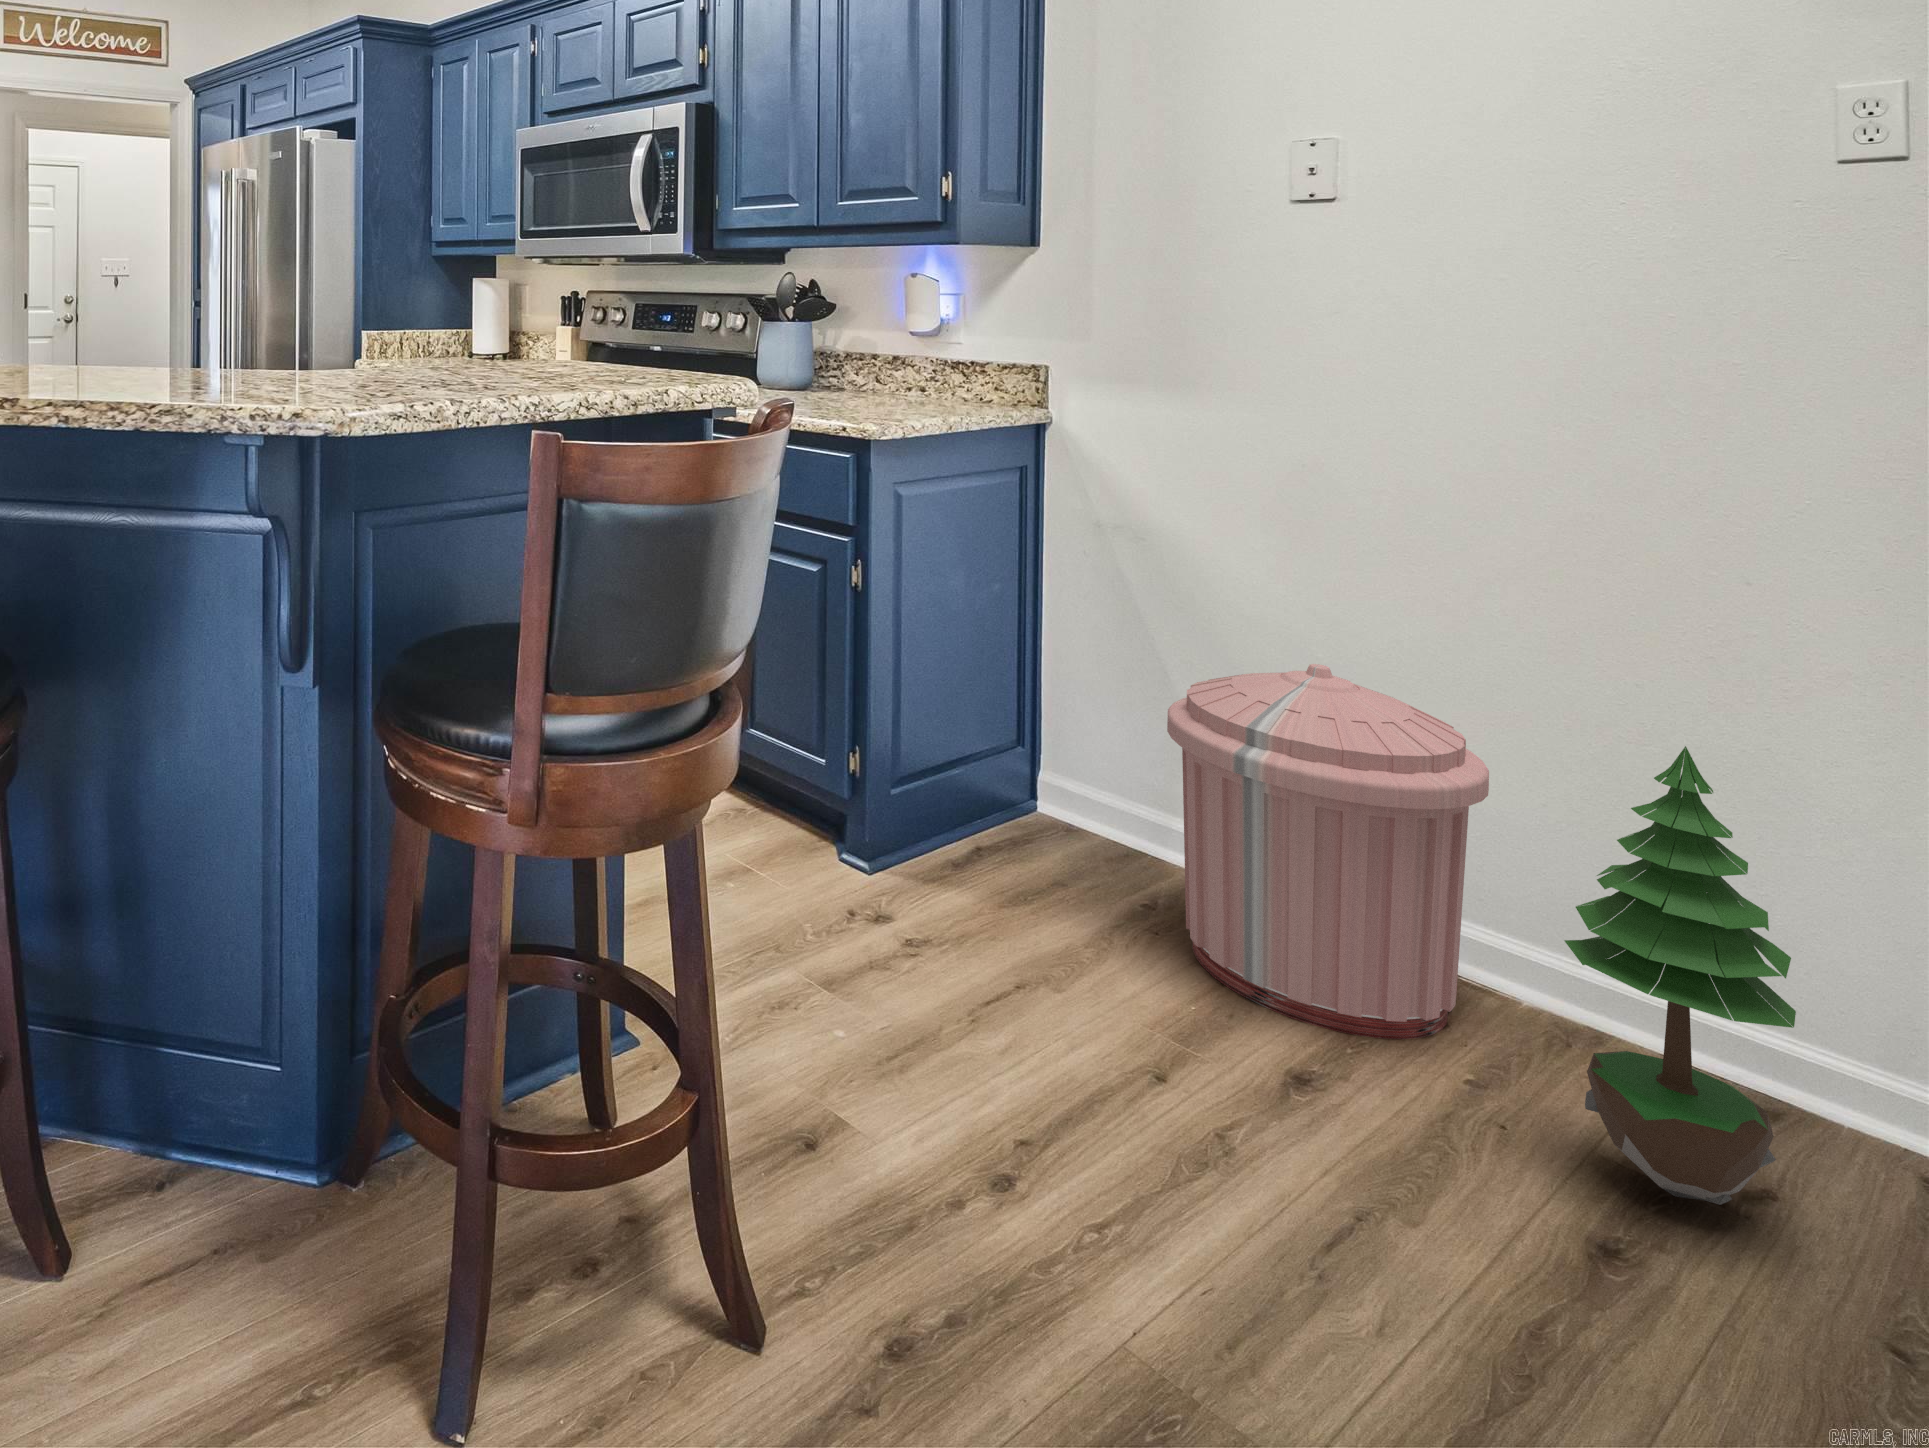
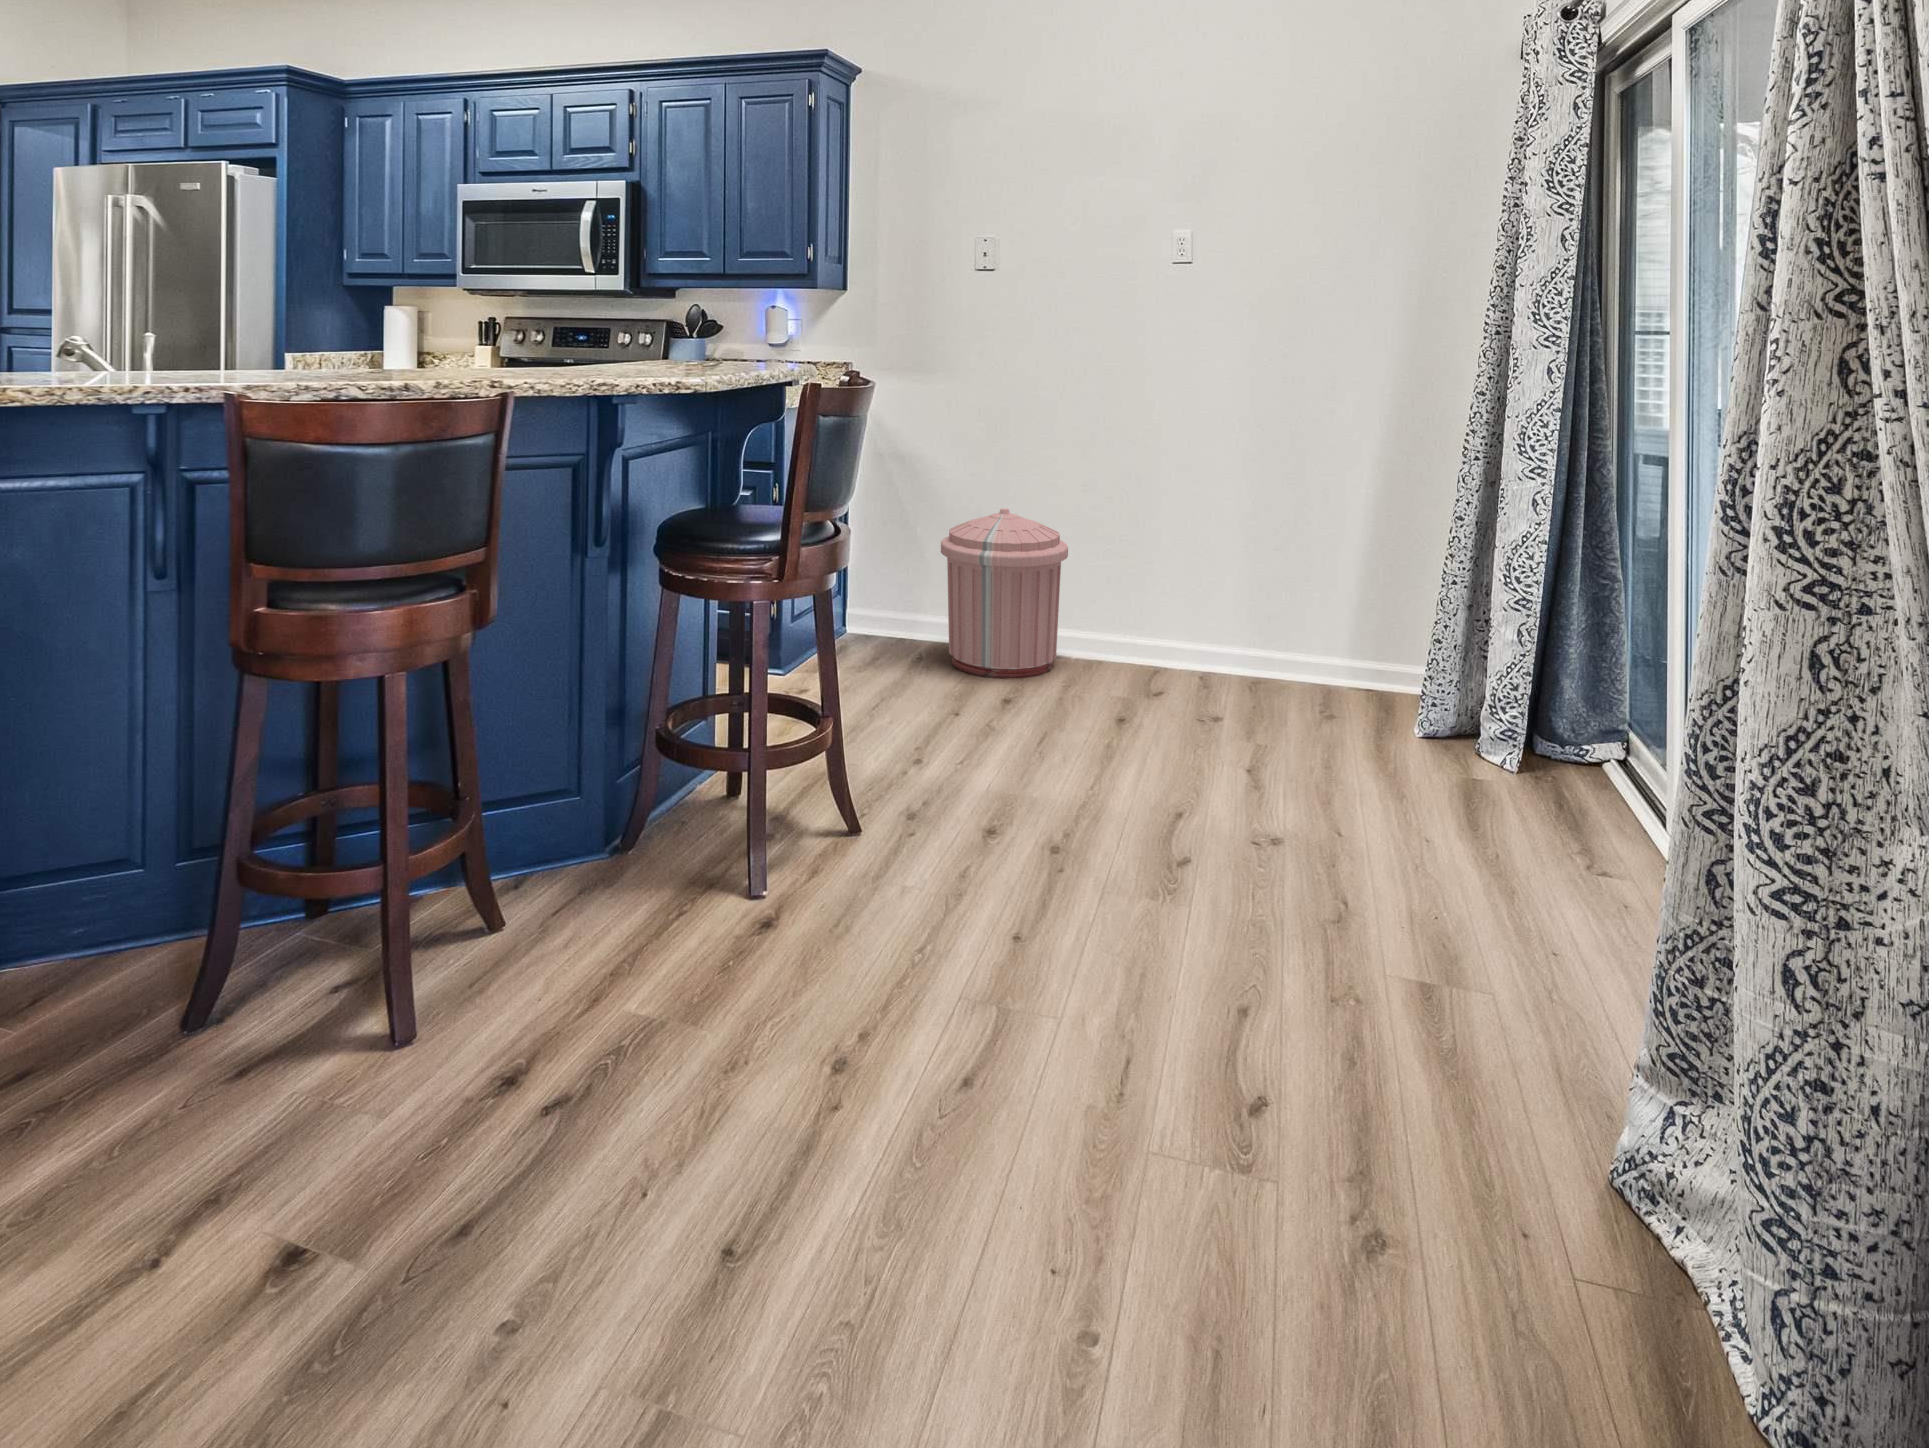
potted tree: present [1565,746,1796,1205] -> none [1103,511,1170,694]

